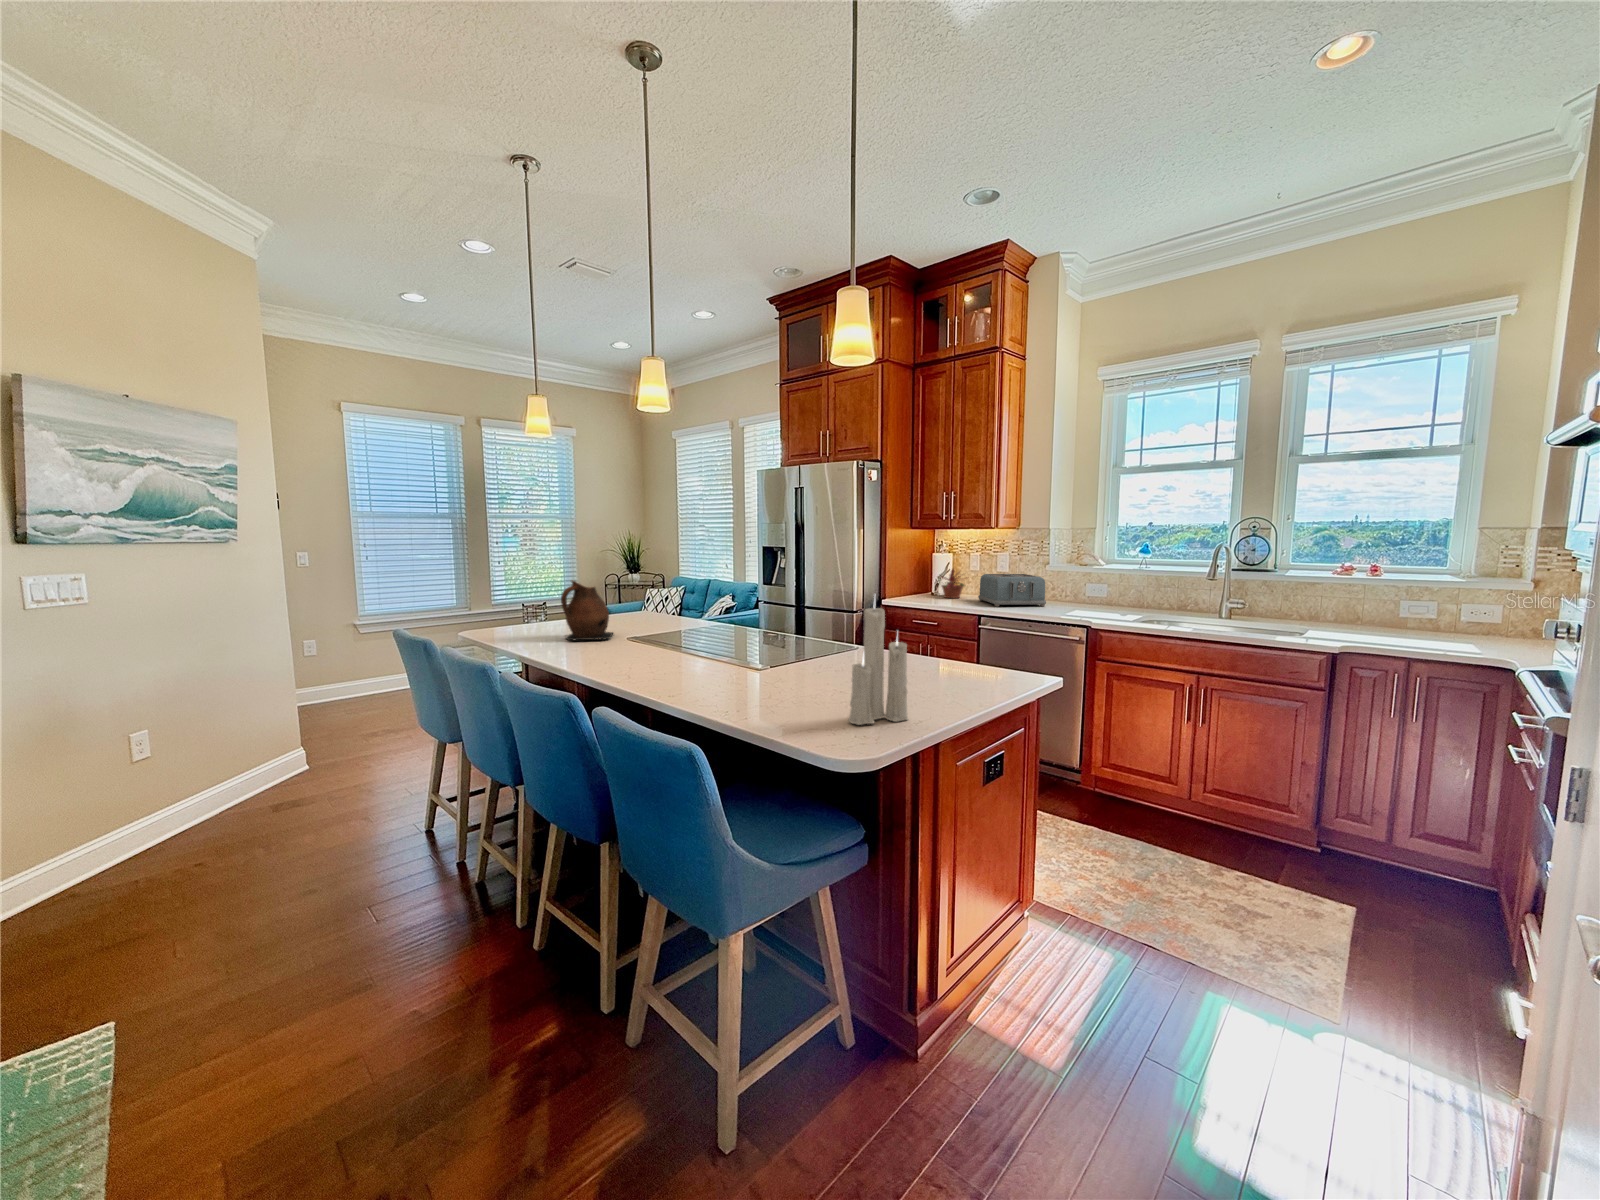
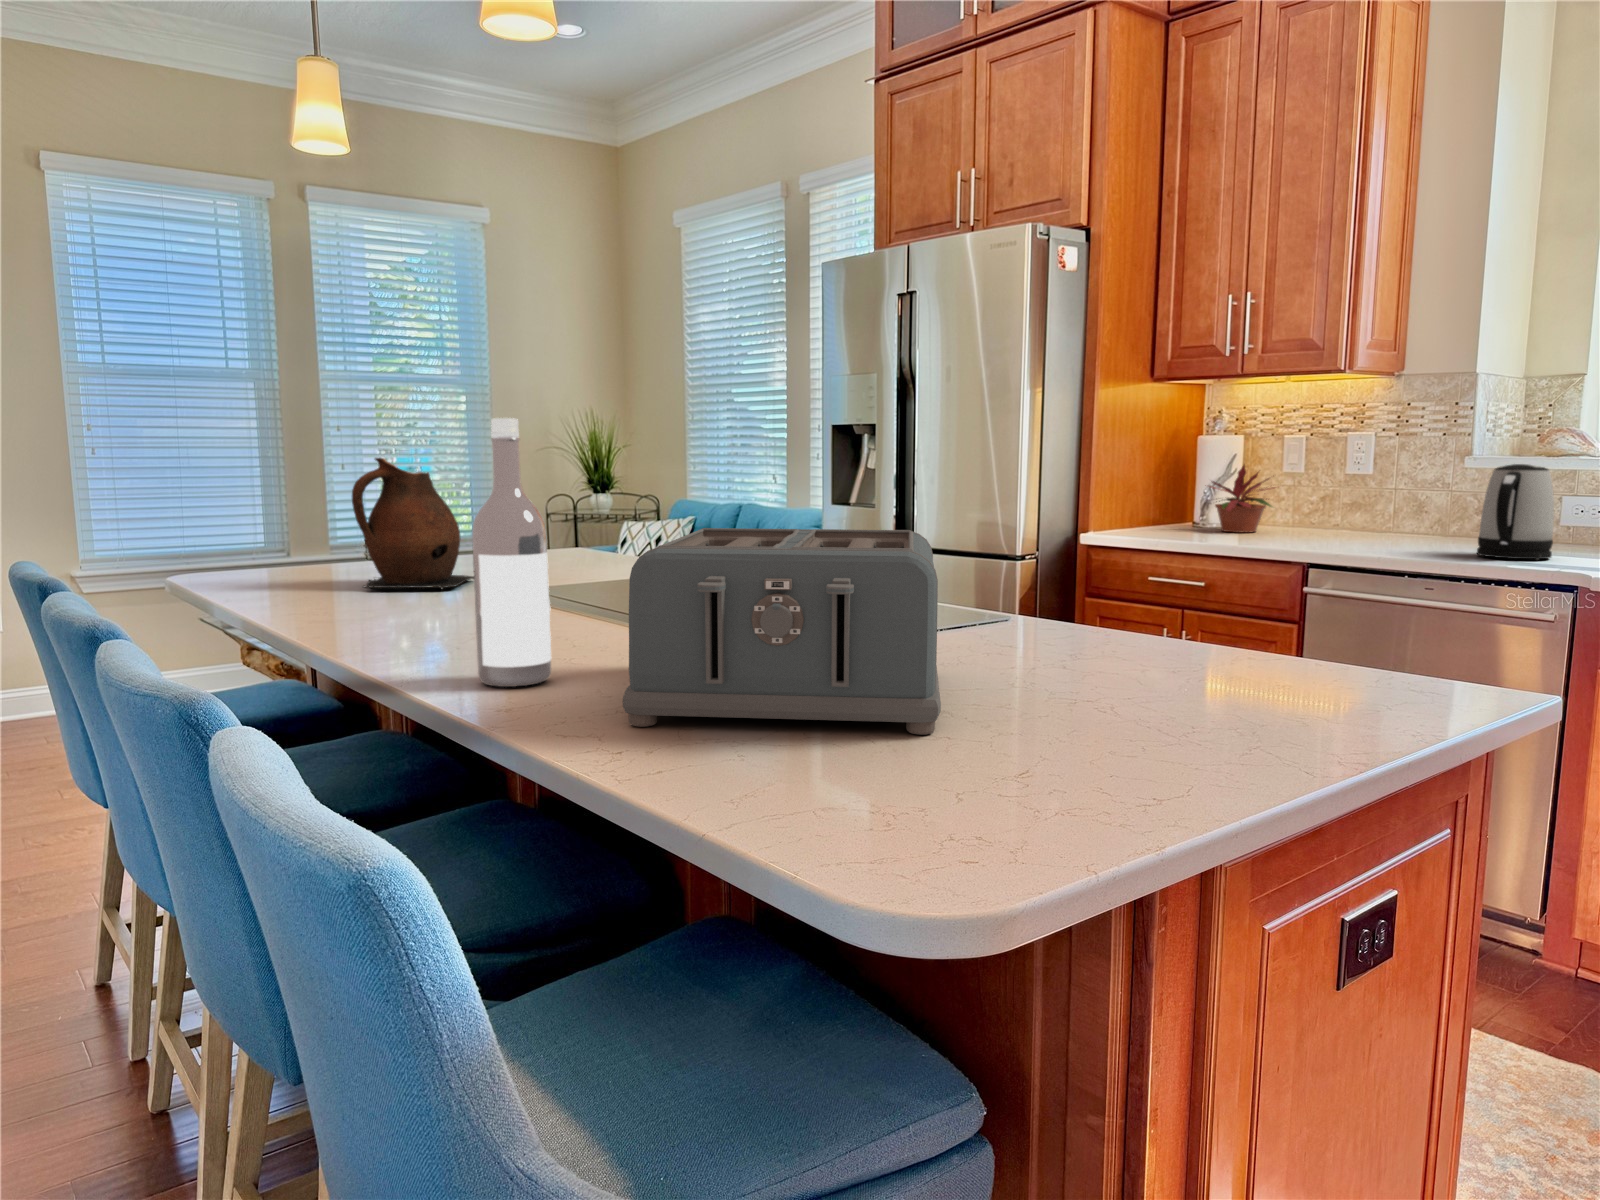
kettle: none [1050,572,1080,613] -> present [1477,464,1554,560]
toaster: present [978,574,1046,607] -> present [623,528,941,735]
wine bottle: none [658,584,688,689] -> present [472,418,551,687]
candle: present [848,607,908,725] -> none [932,379,1121,798]

